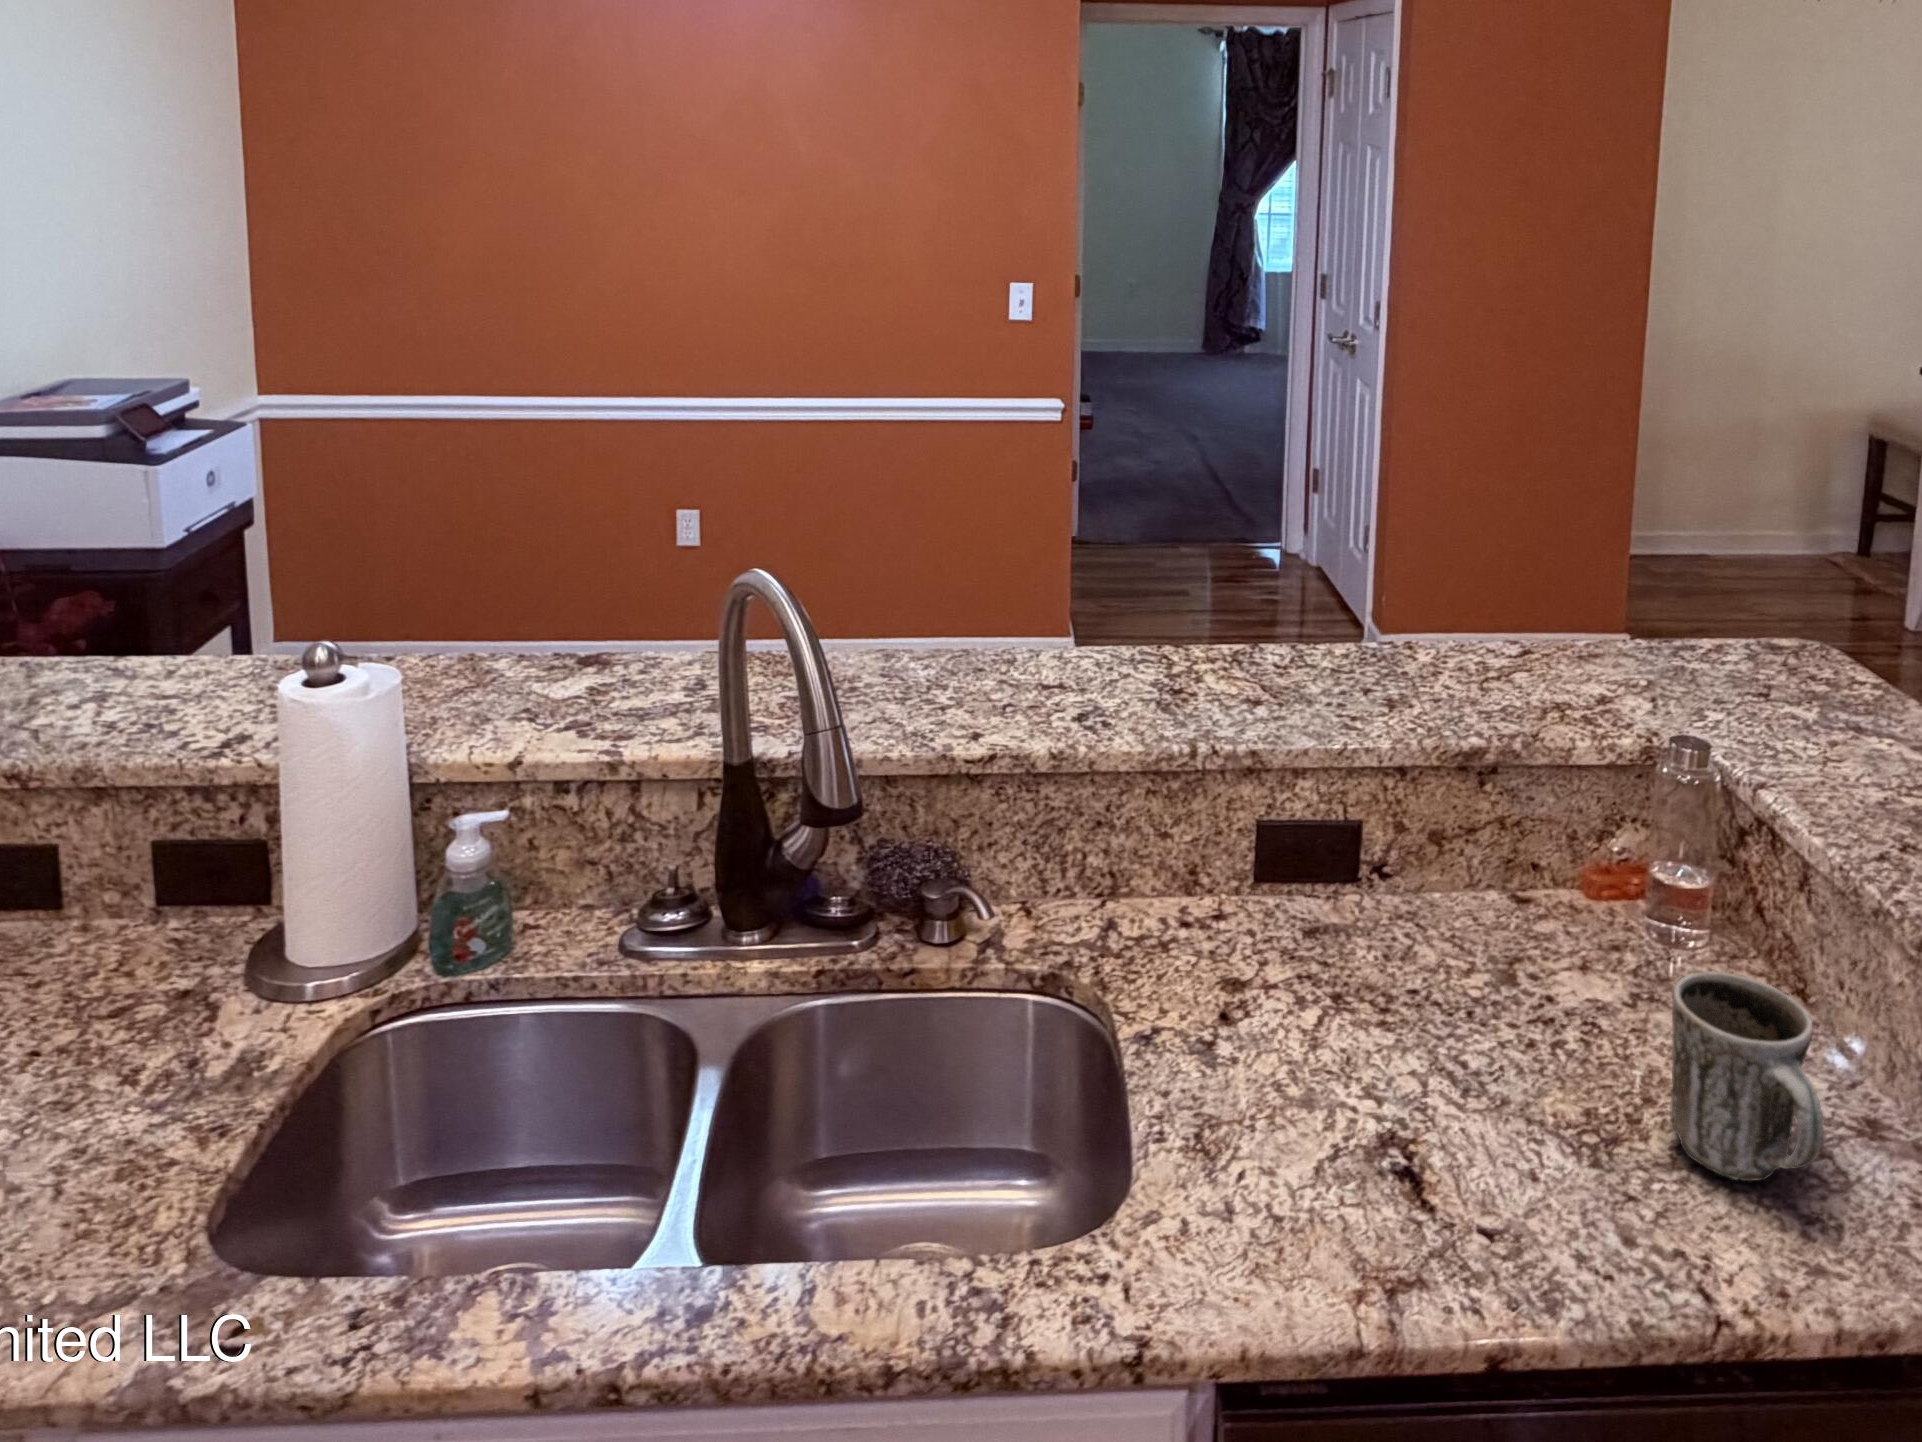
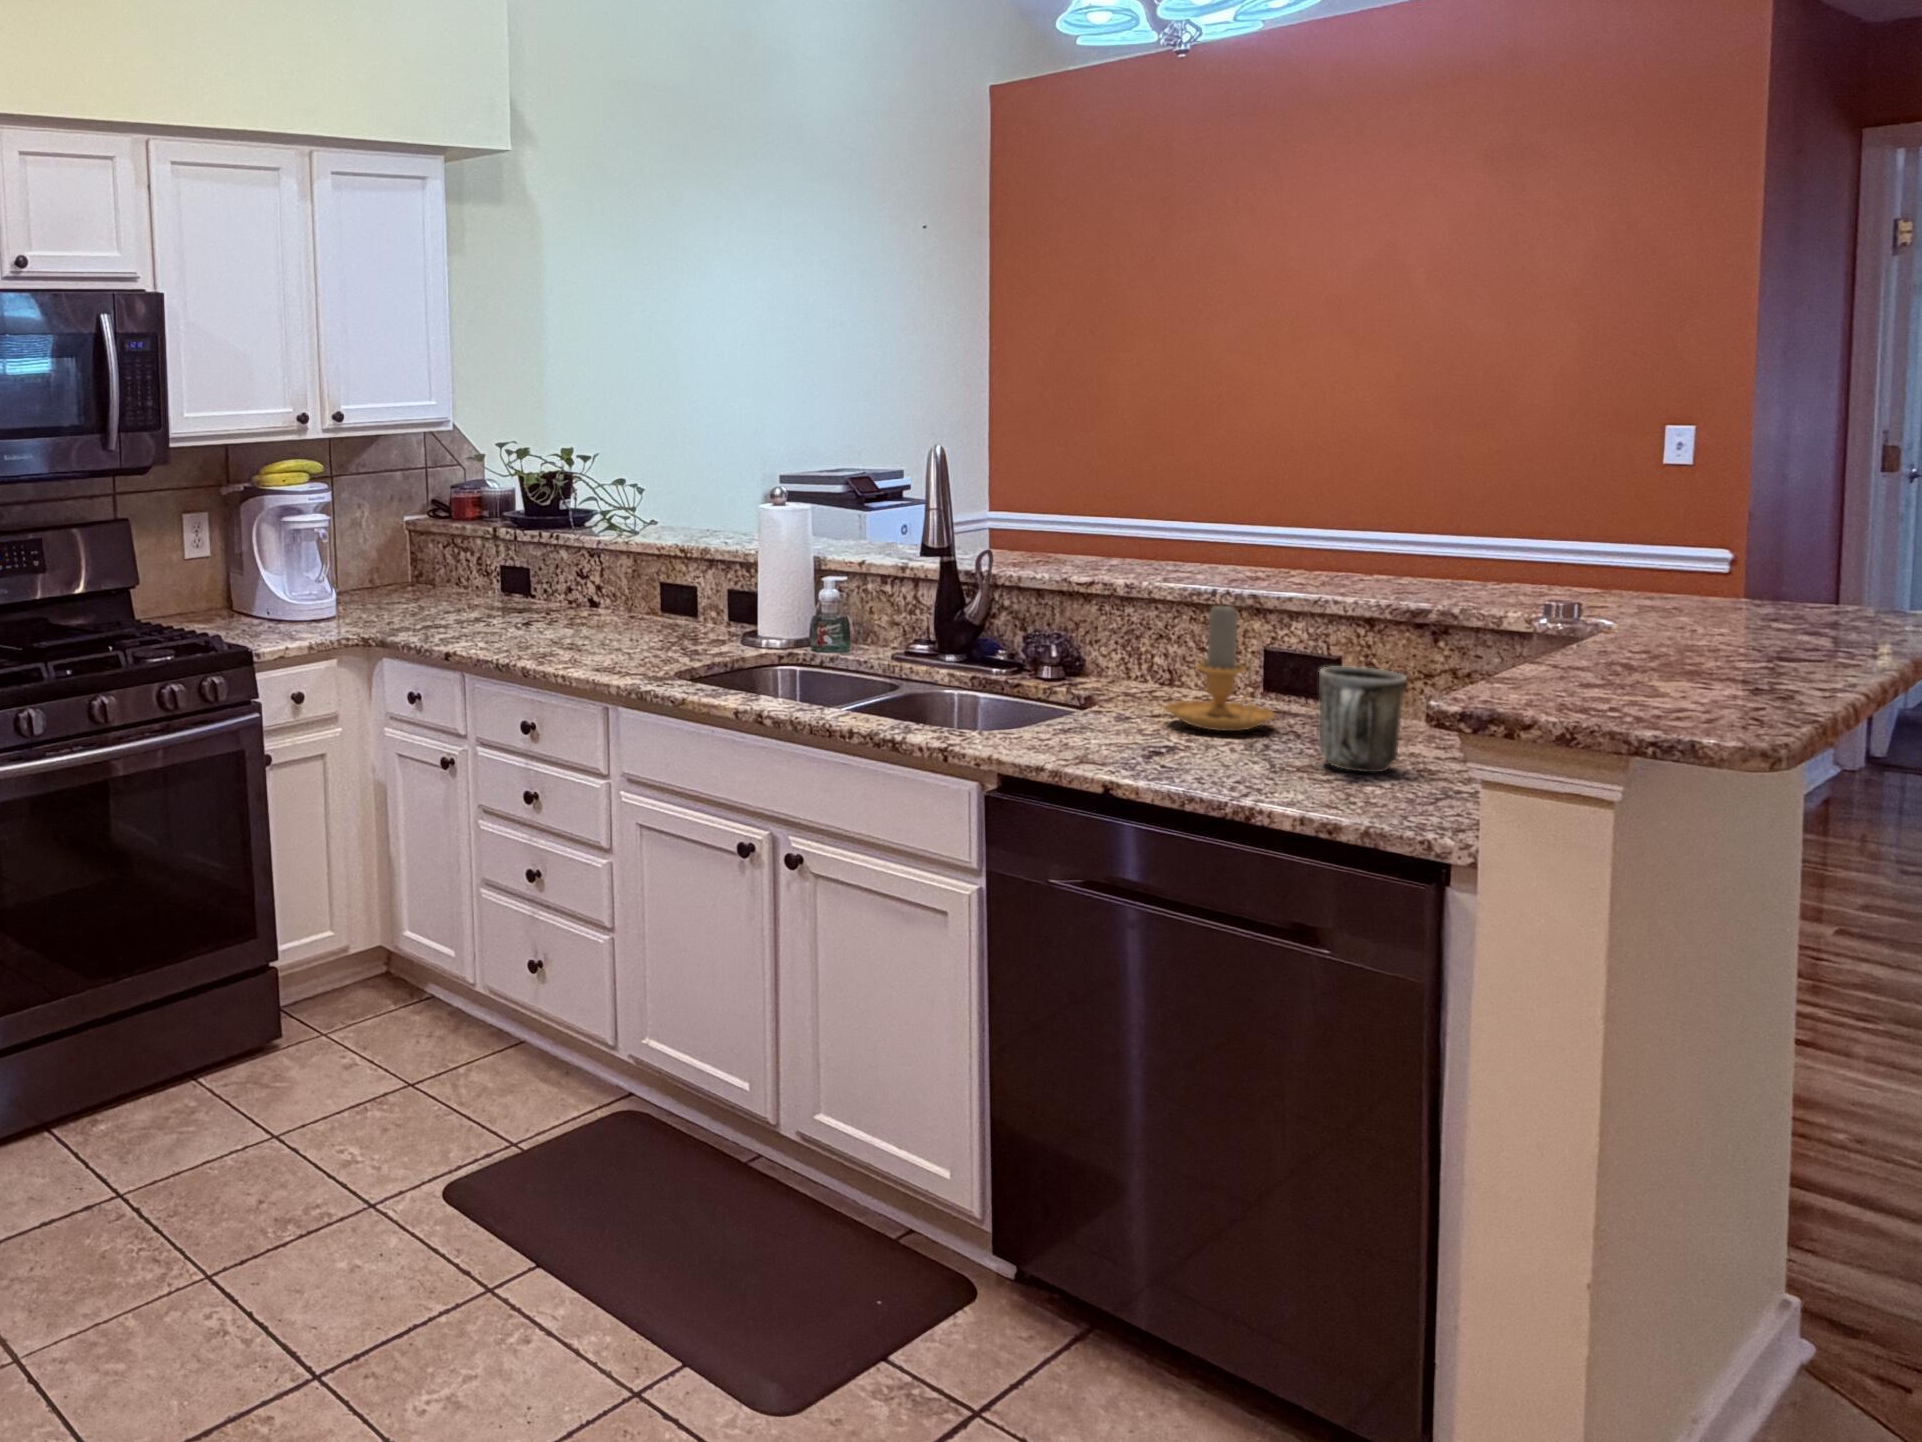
candle: none [1305,855,1507,1091] -> present [1166,605,1275,731]

